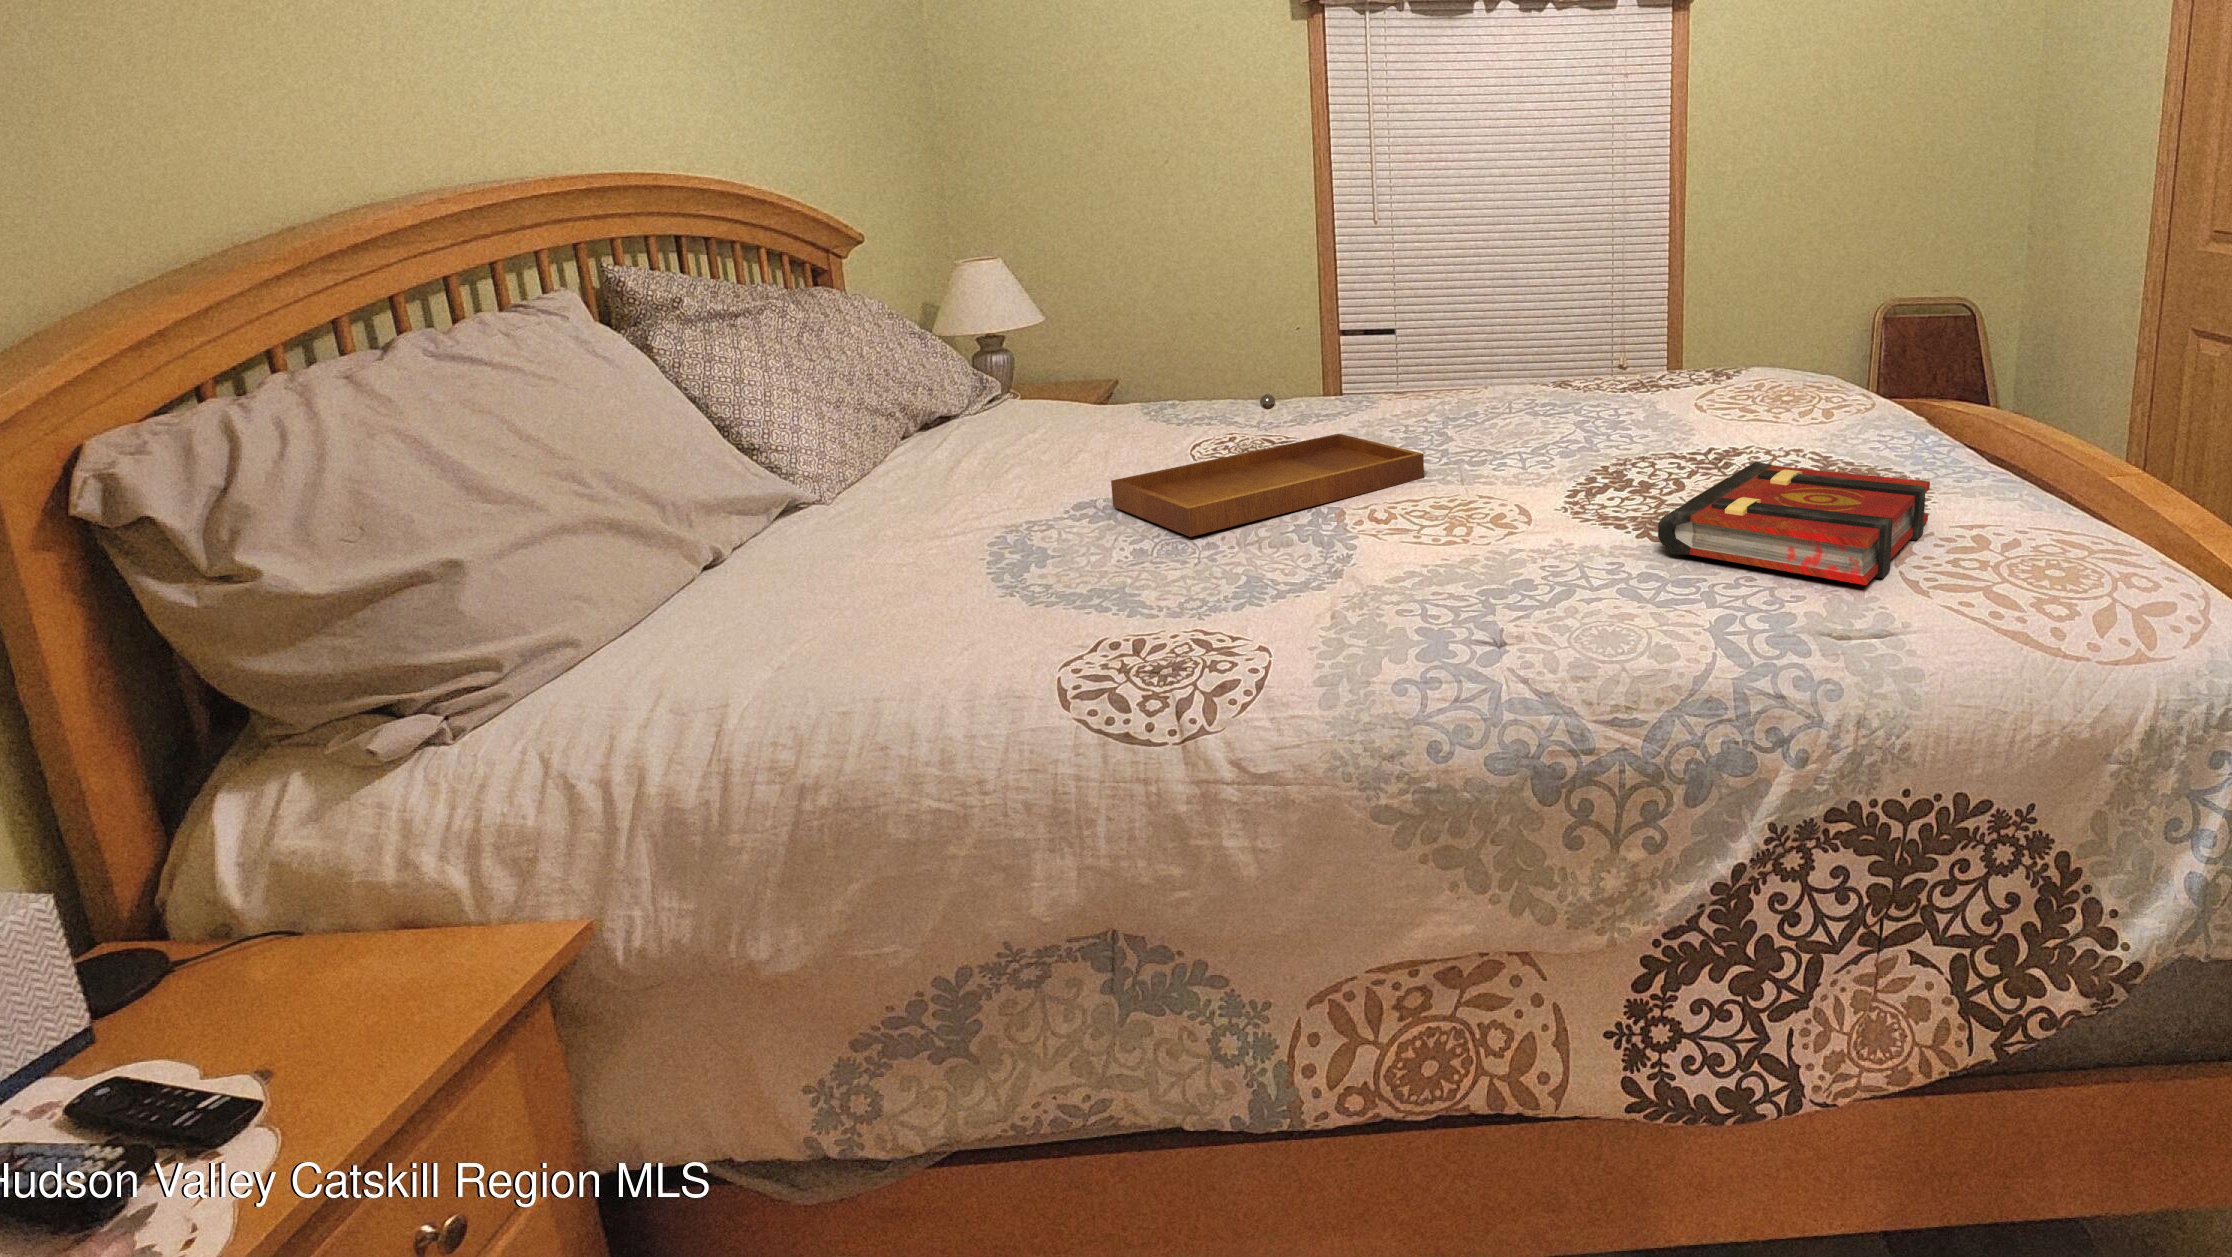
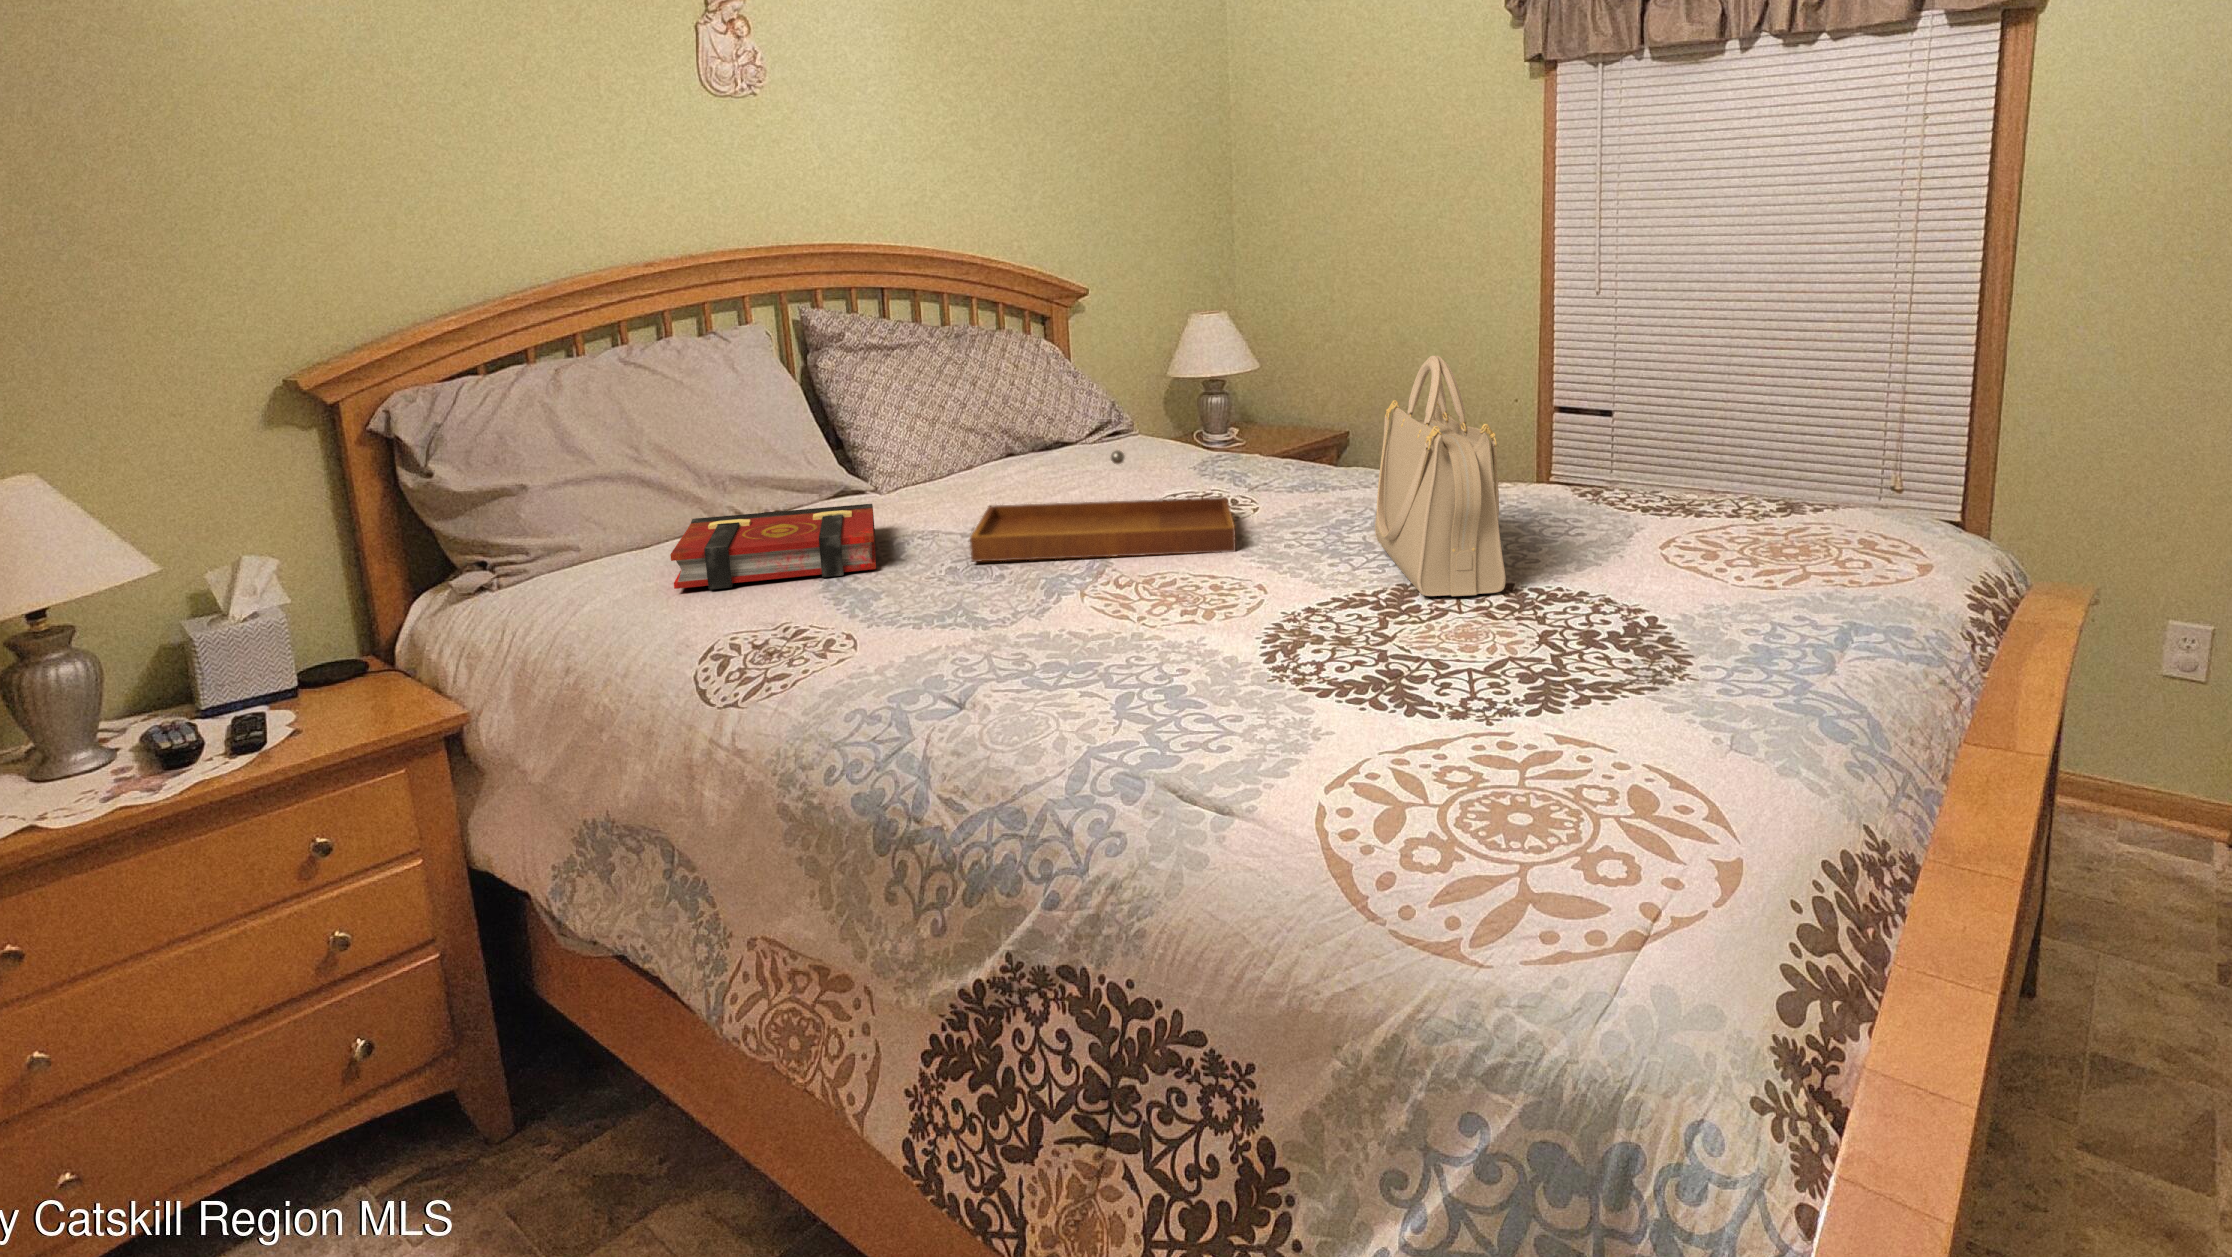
handbag: none [1530,265,1707,475] -> present [1375,356,1506,596]
book: present [1658,461,1930,585] -> present [670,504,876,590]

